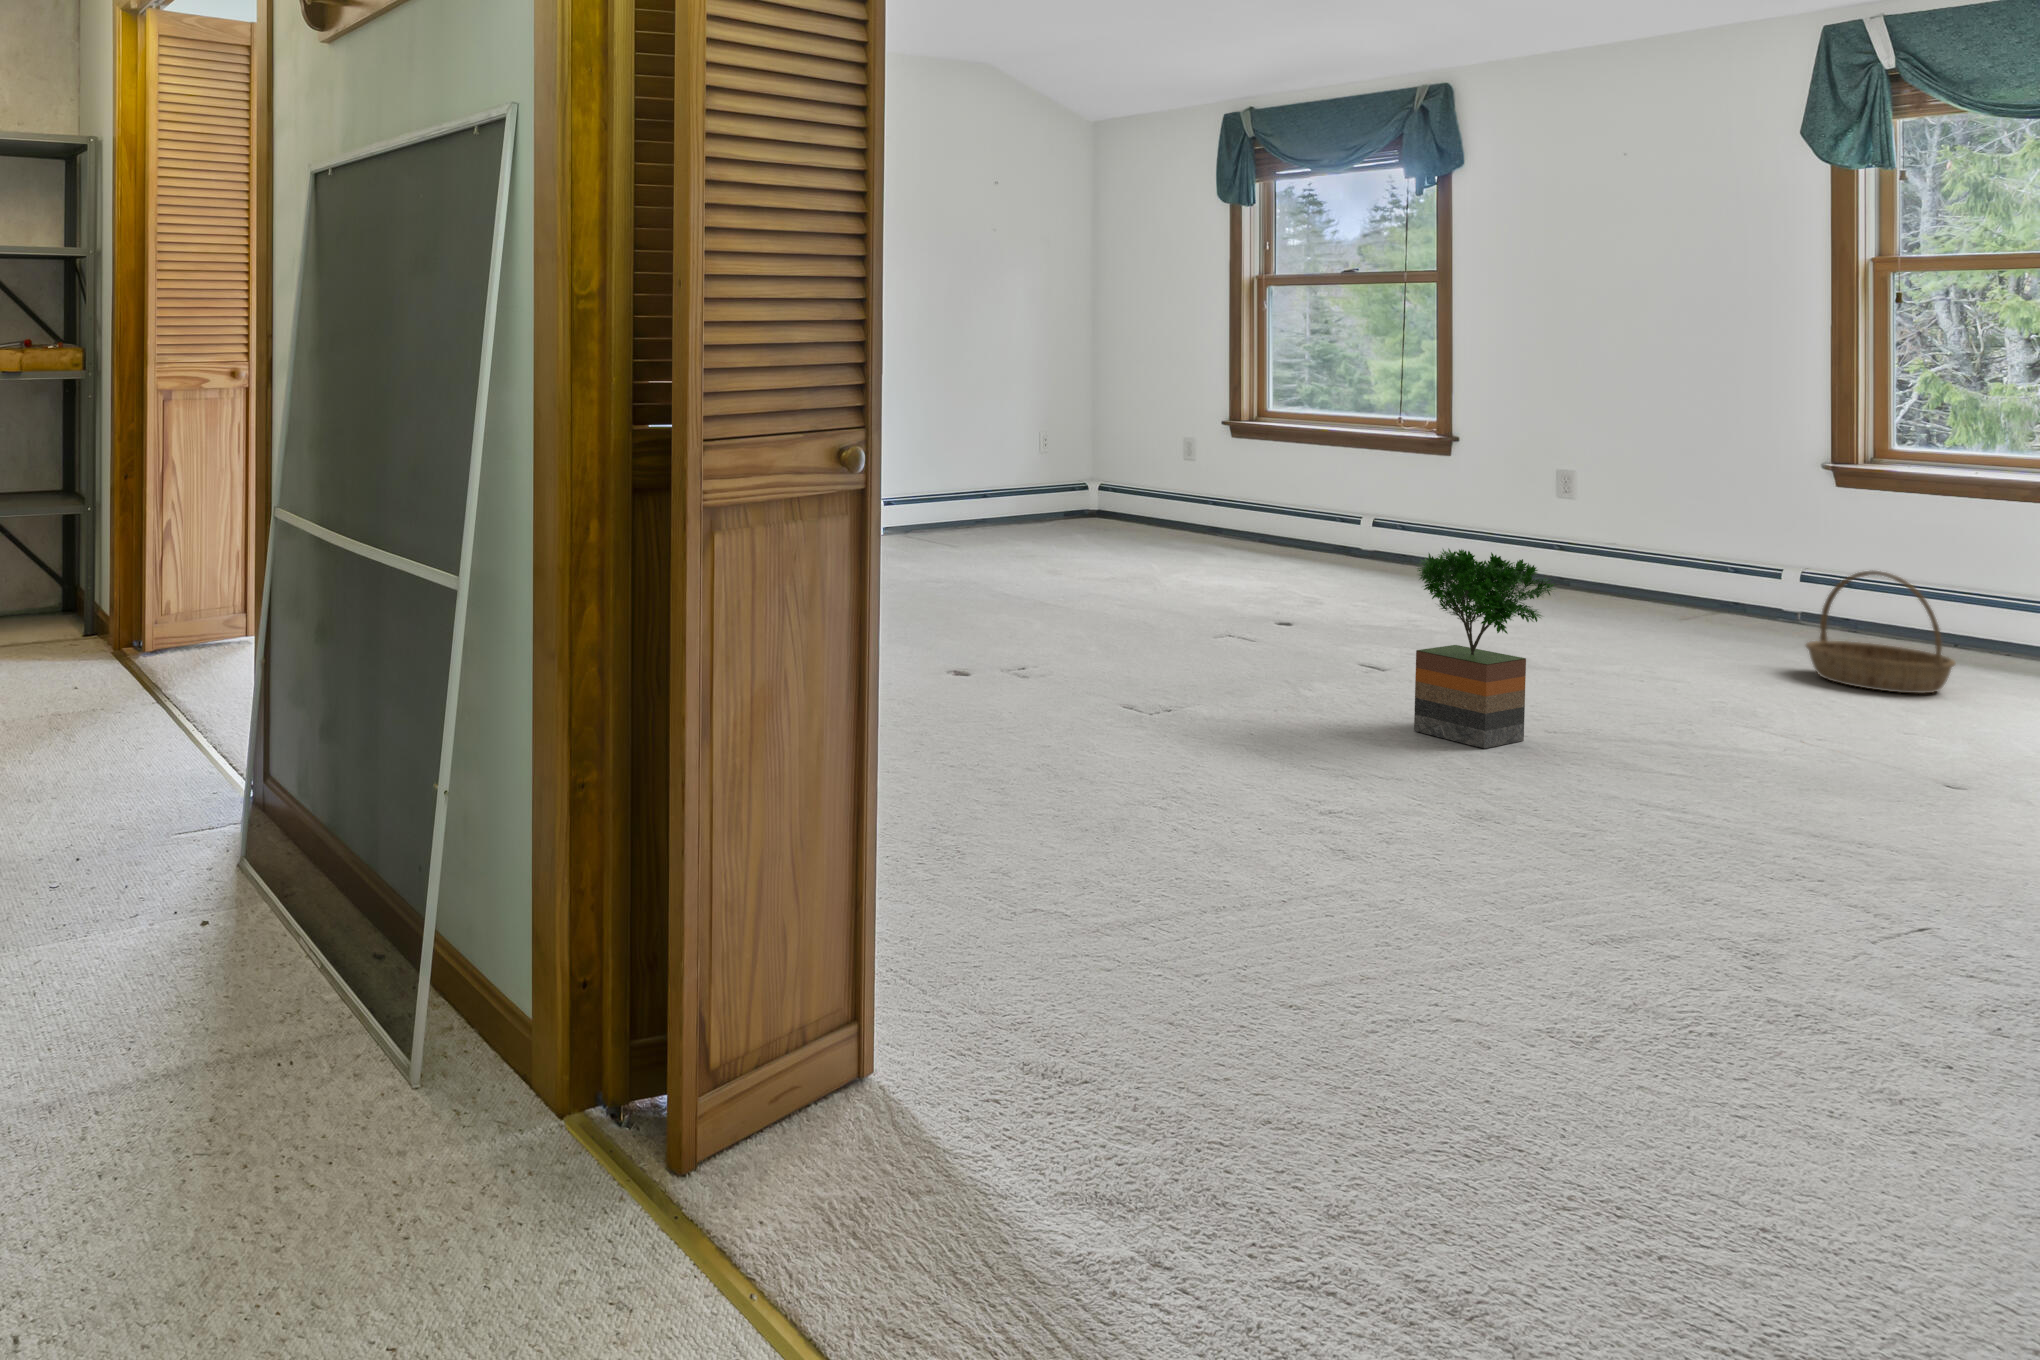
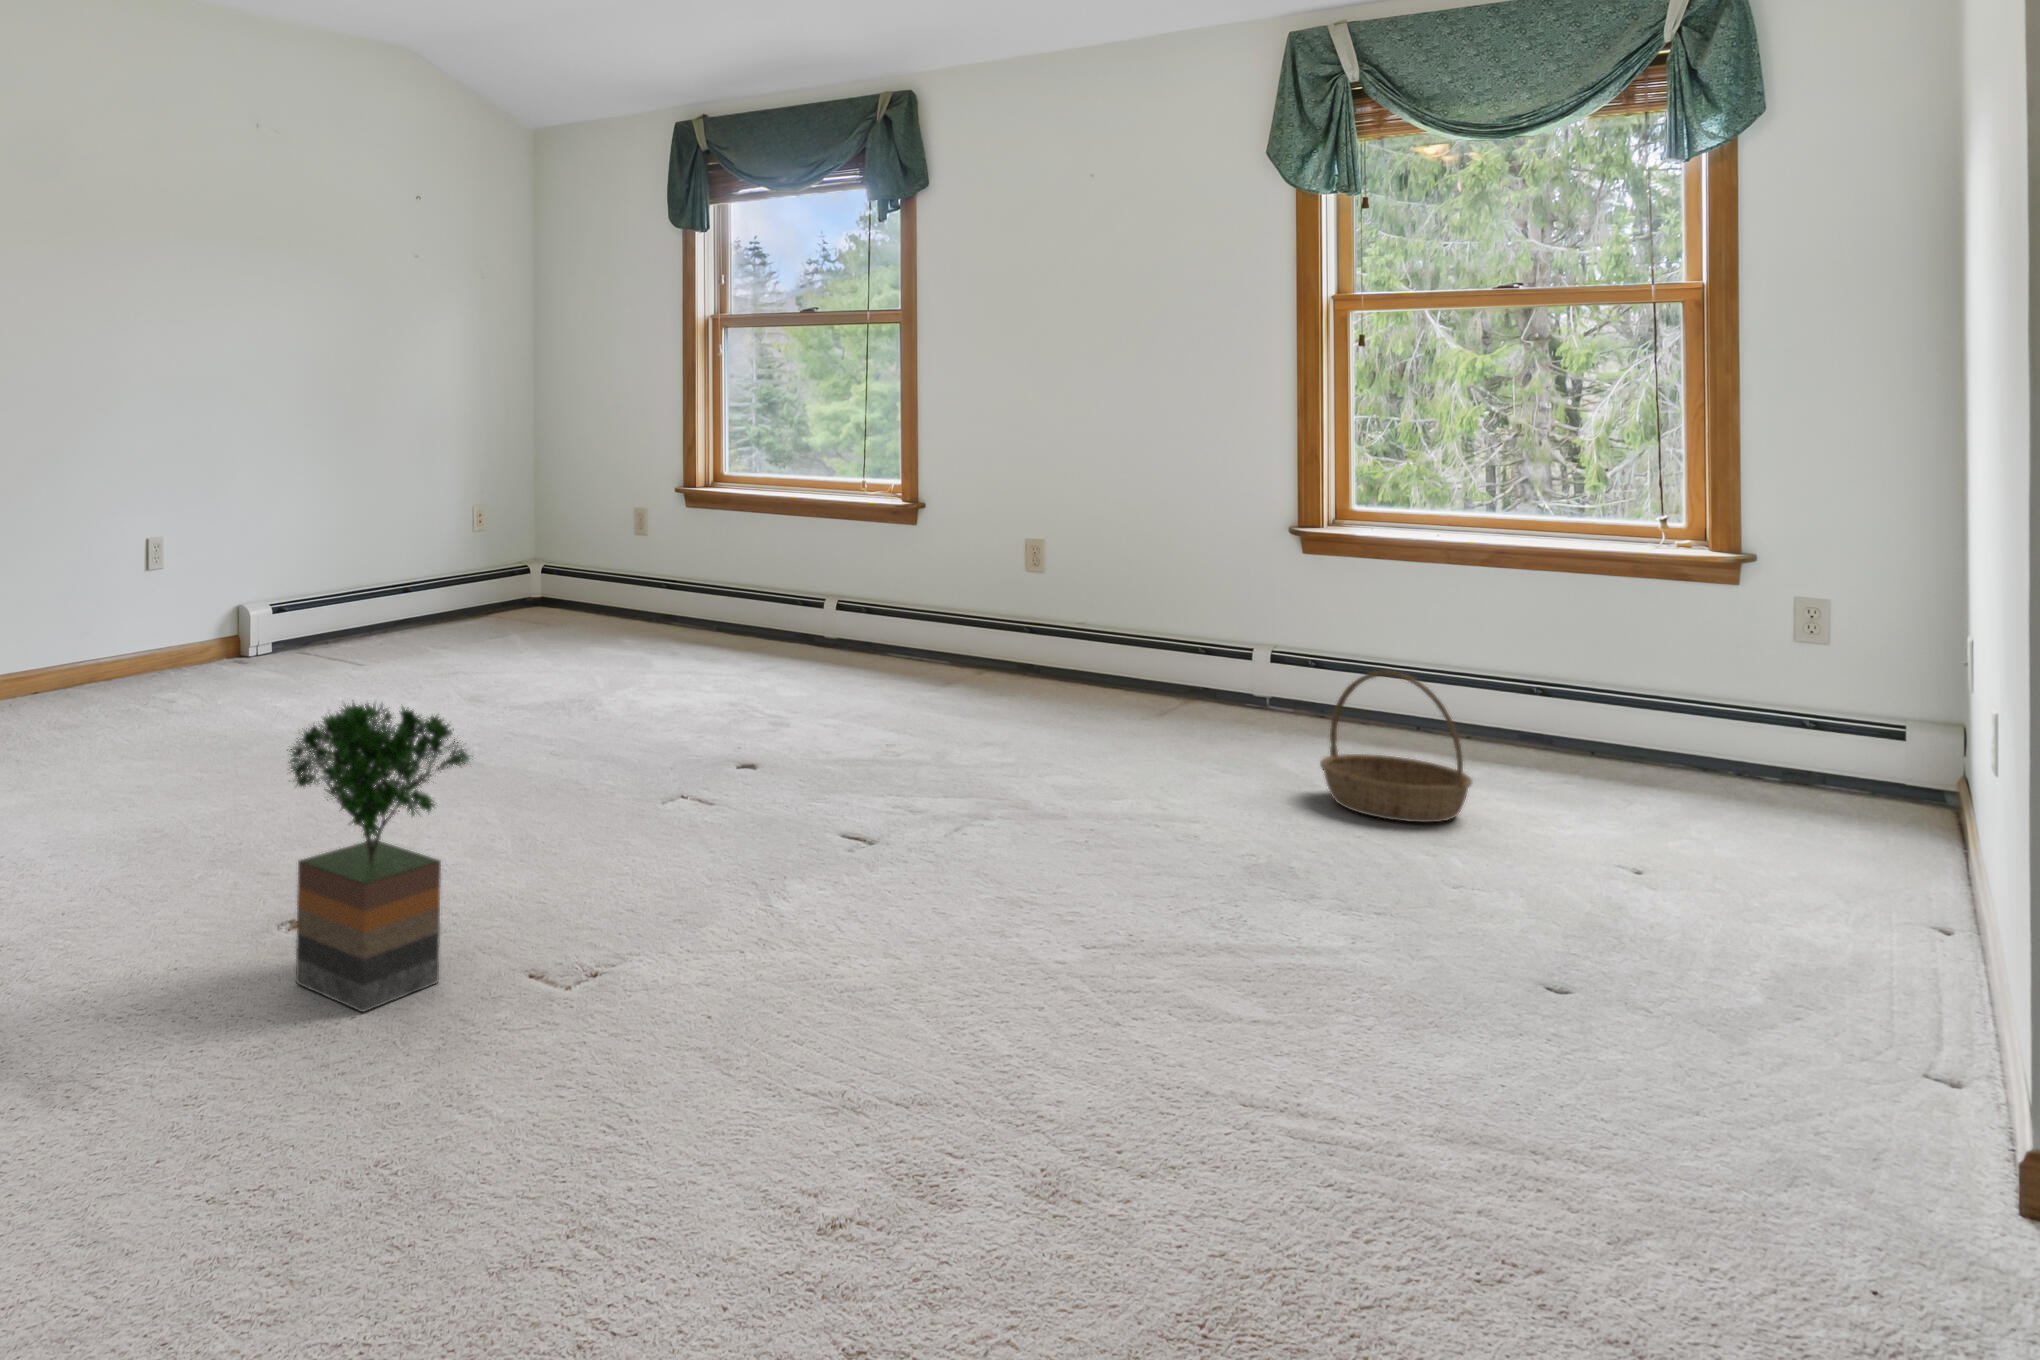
potted tree: present [1414,549,1555,748] -> present [287,700,473,1012]

